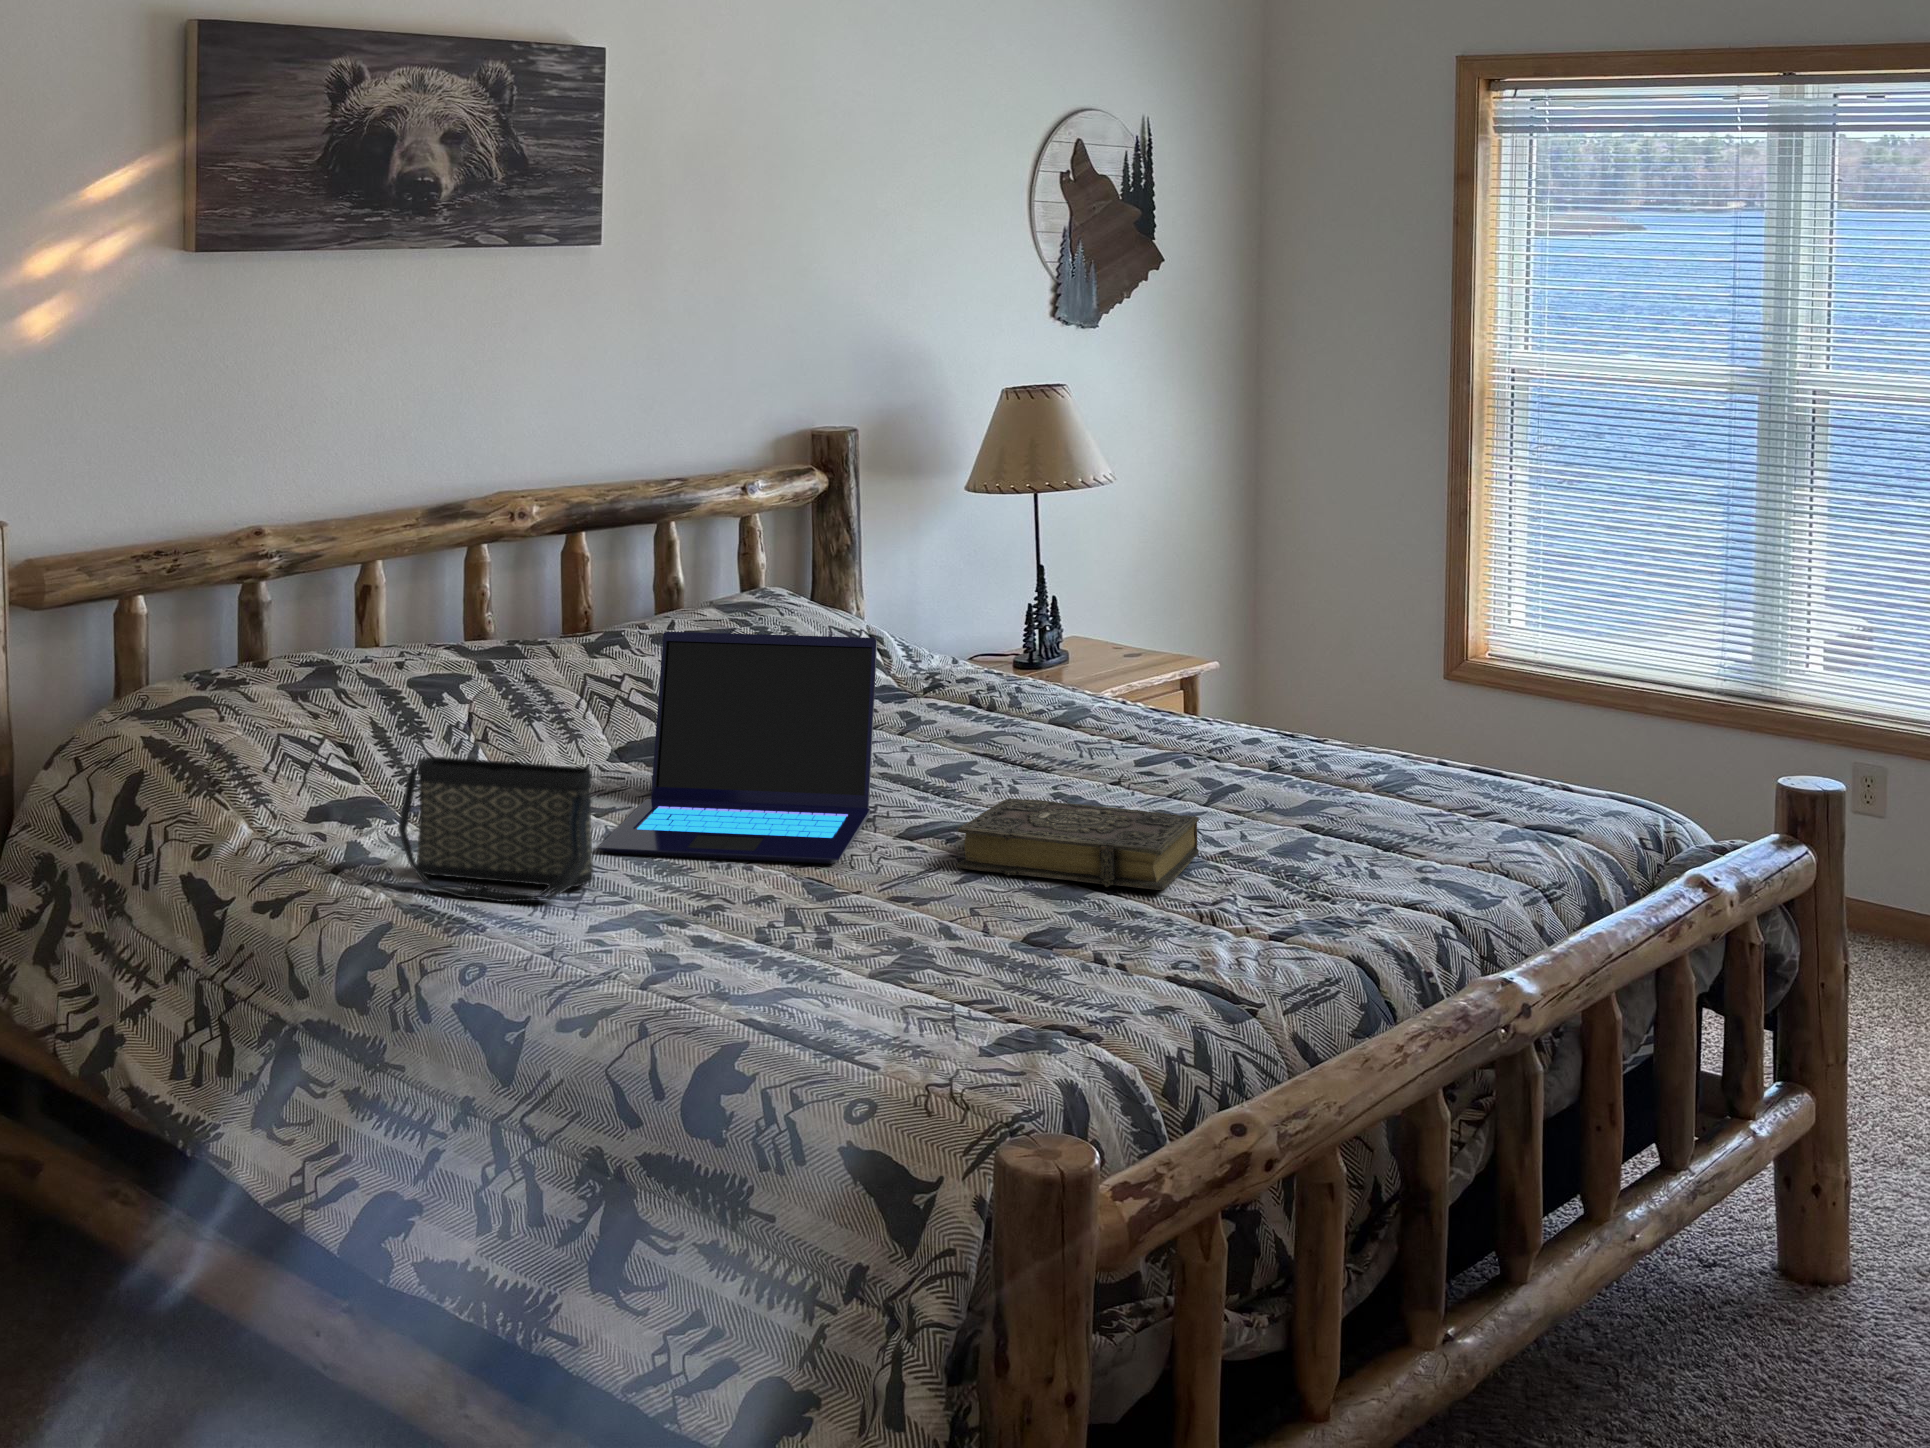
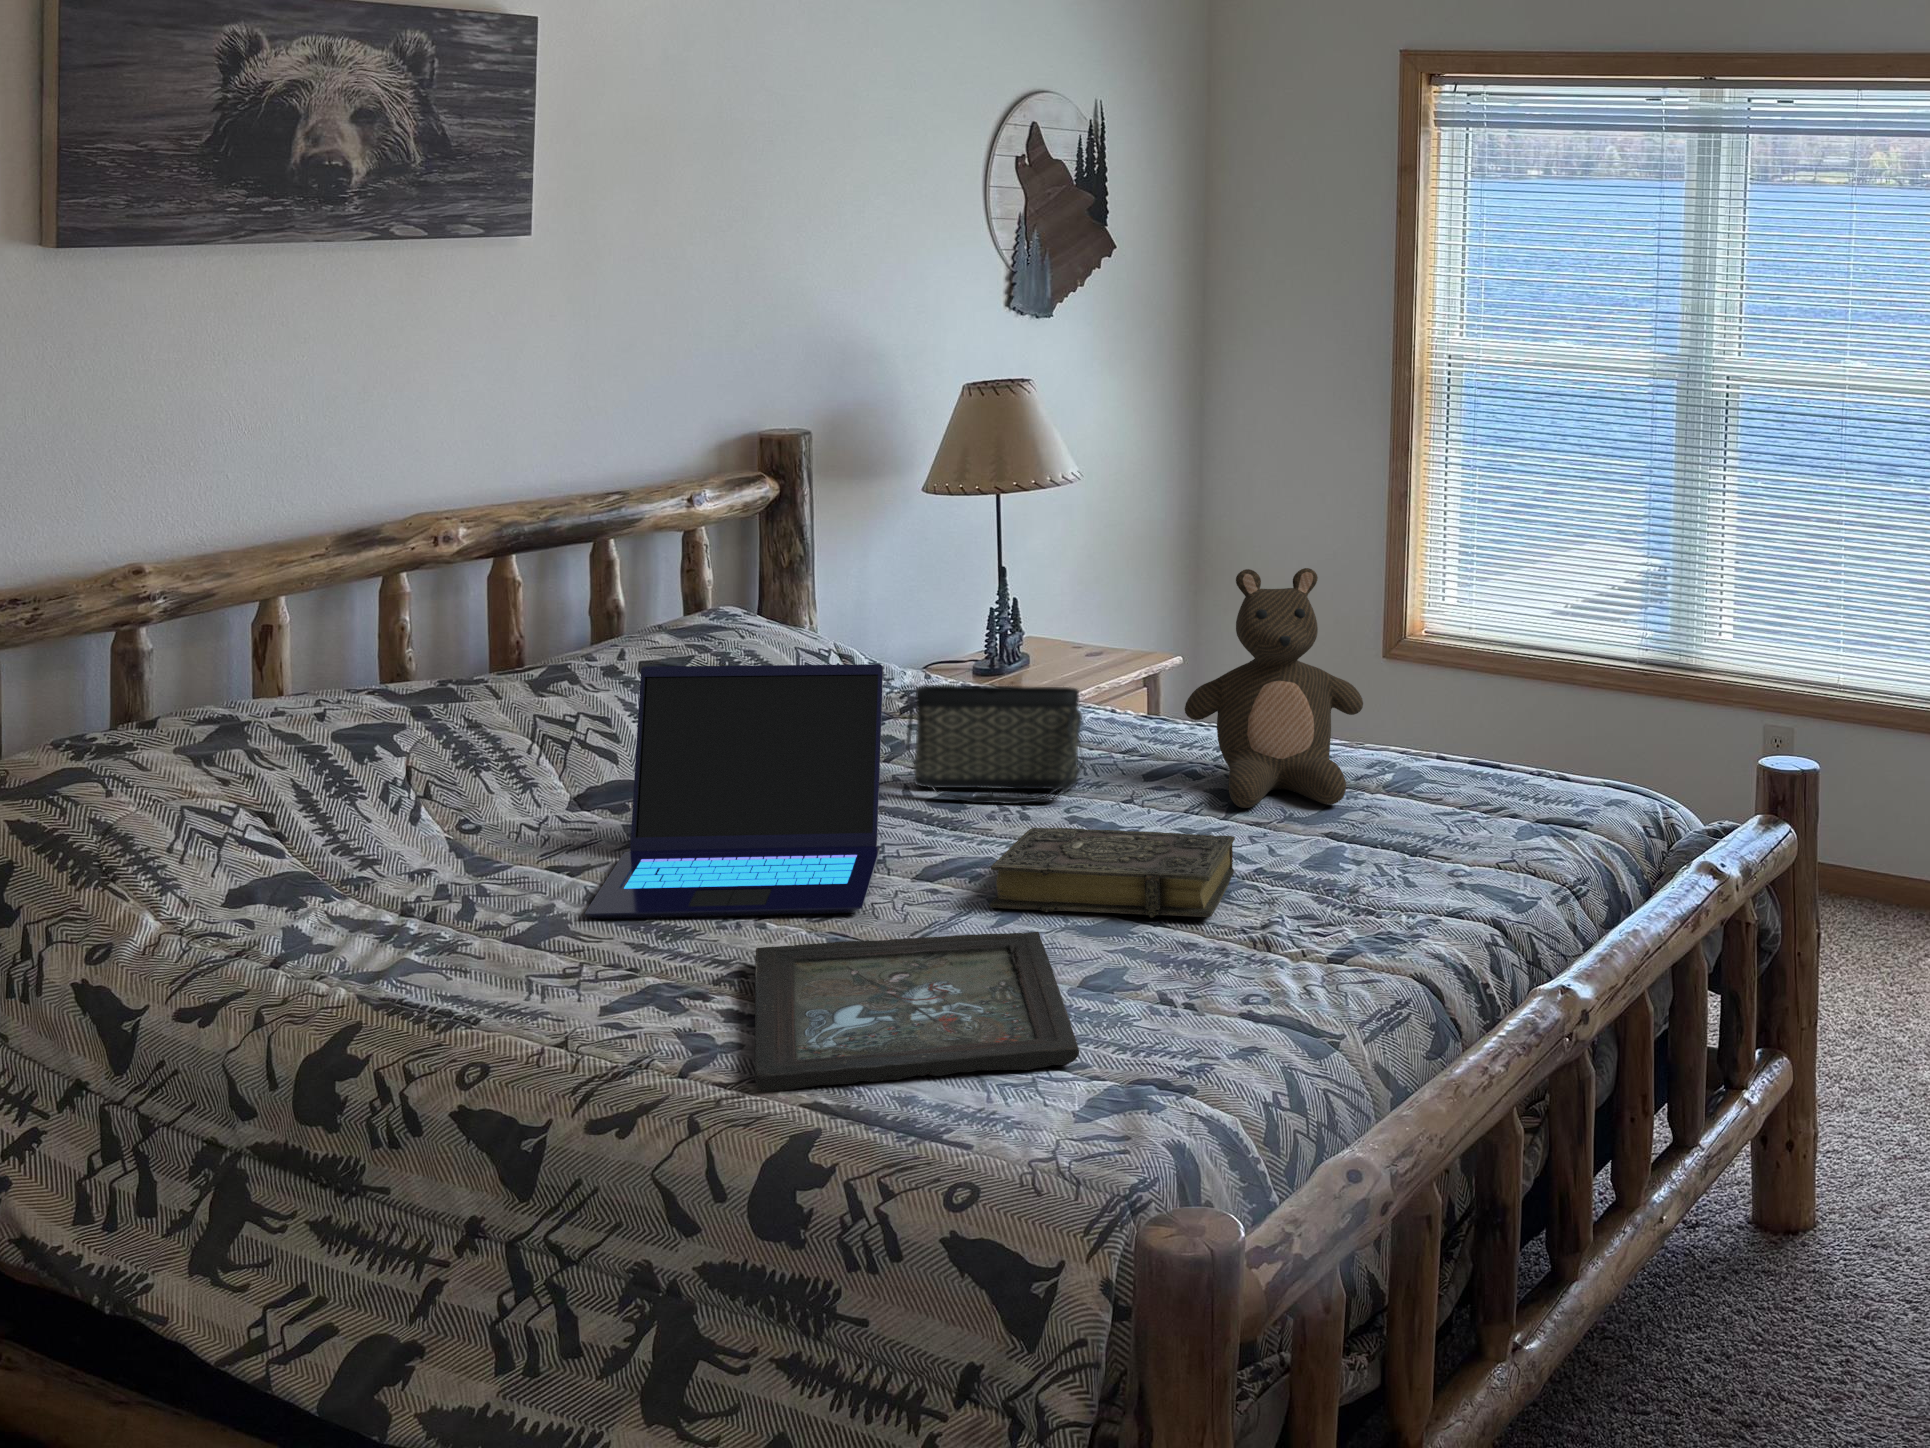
stuffed bear: none [1177,562,1358,798] -> present [1185,568,1363,808]
handbag: present [398,757,593,902] -> present [906,685,1084,804]
tray: none [702,885,998,1007] -> present [755,932,1079,1092]

